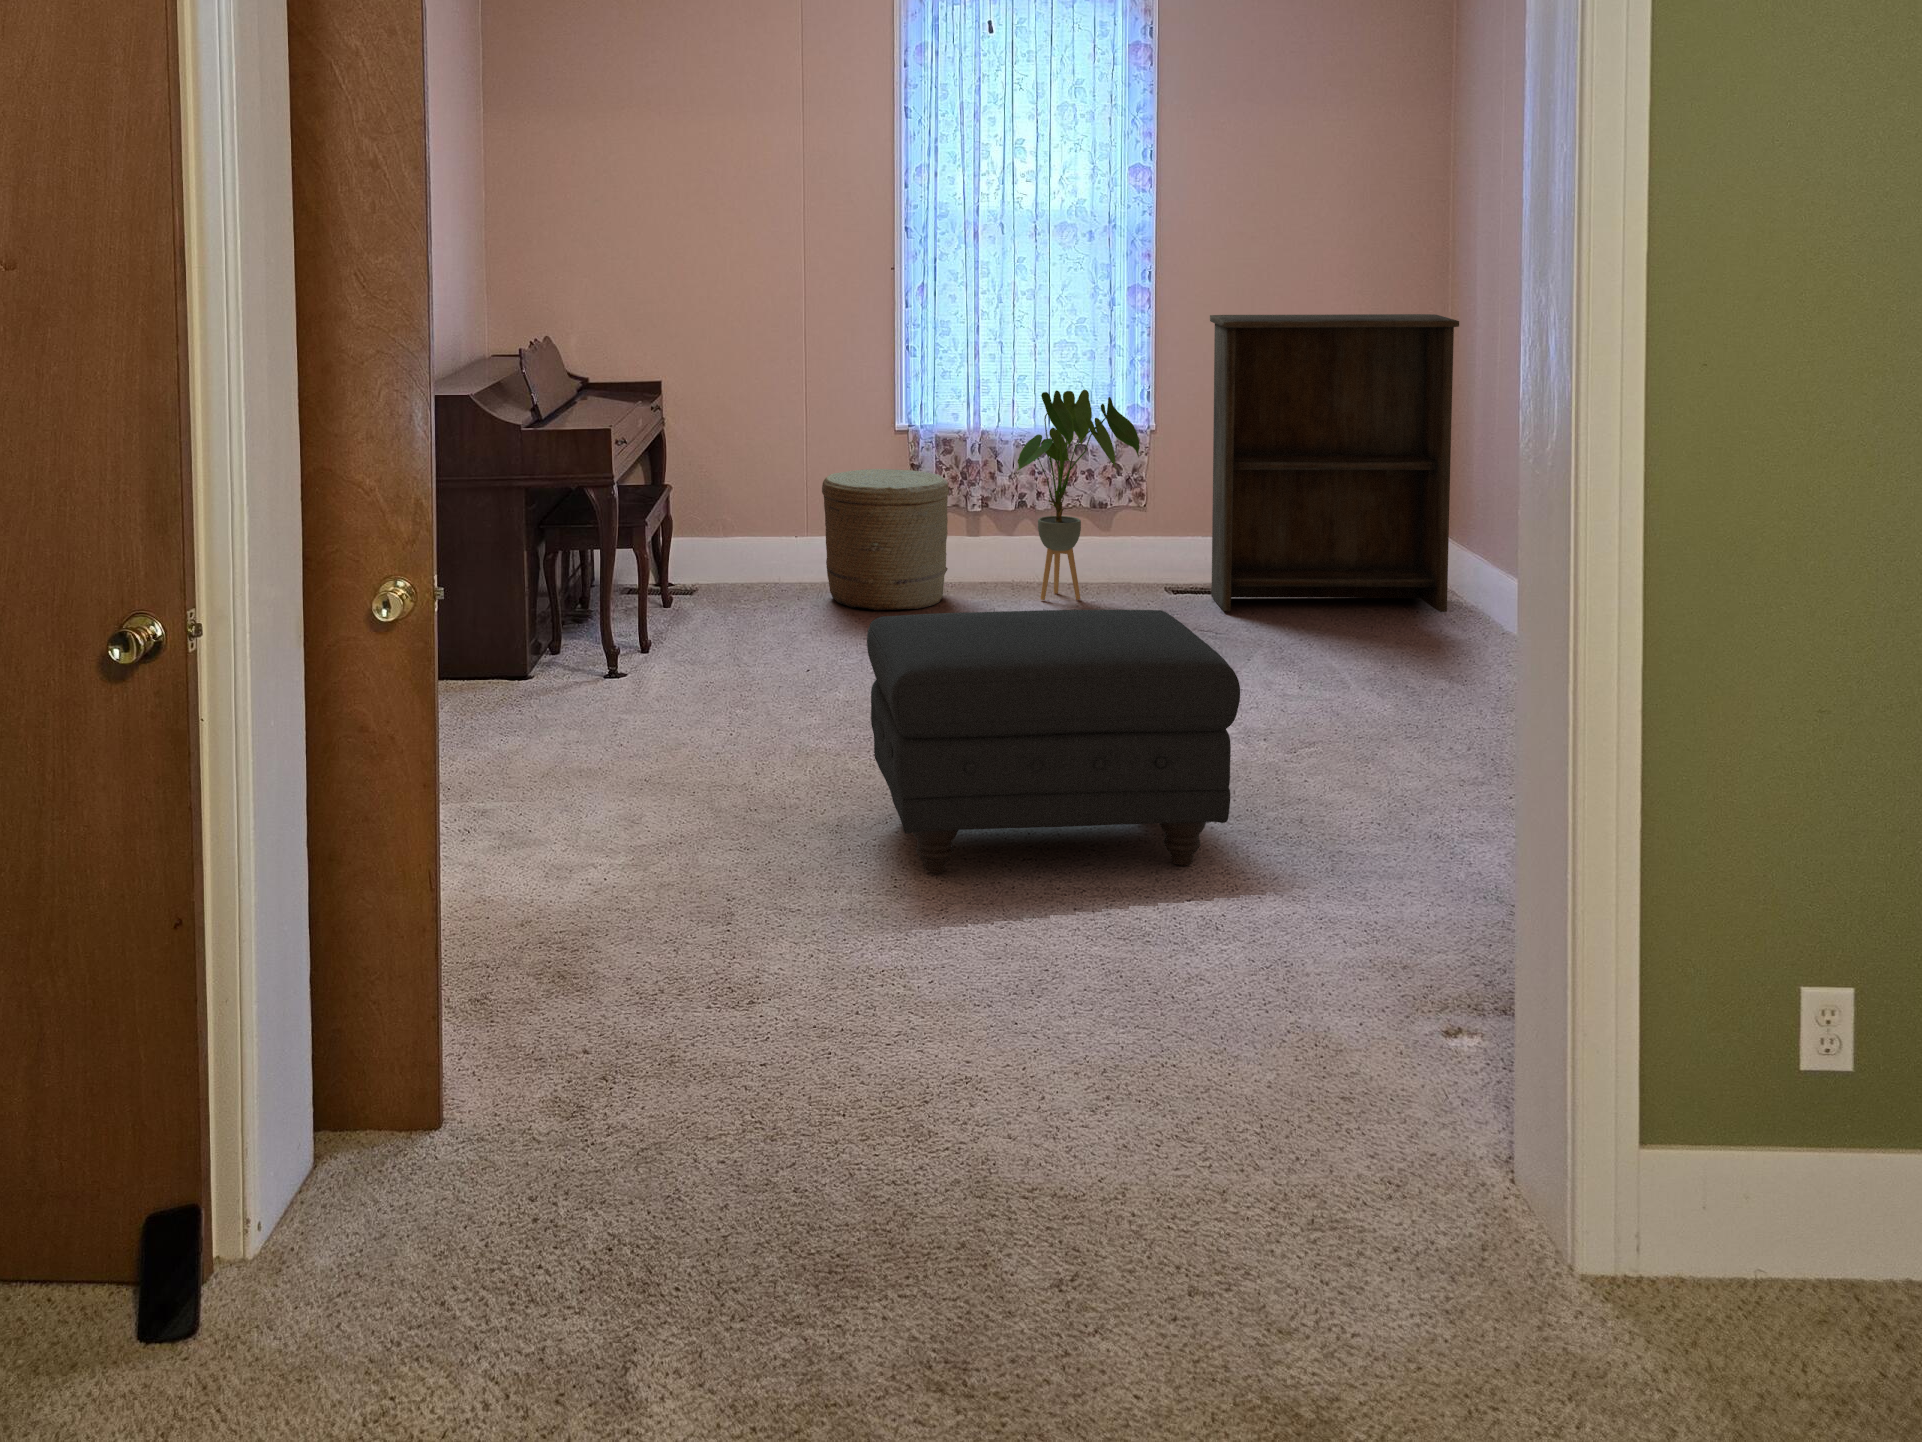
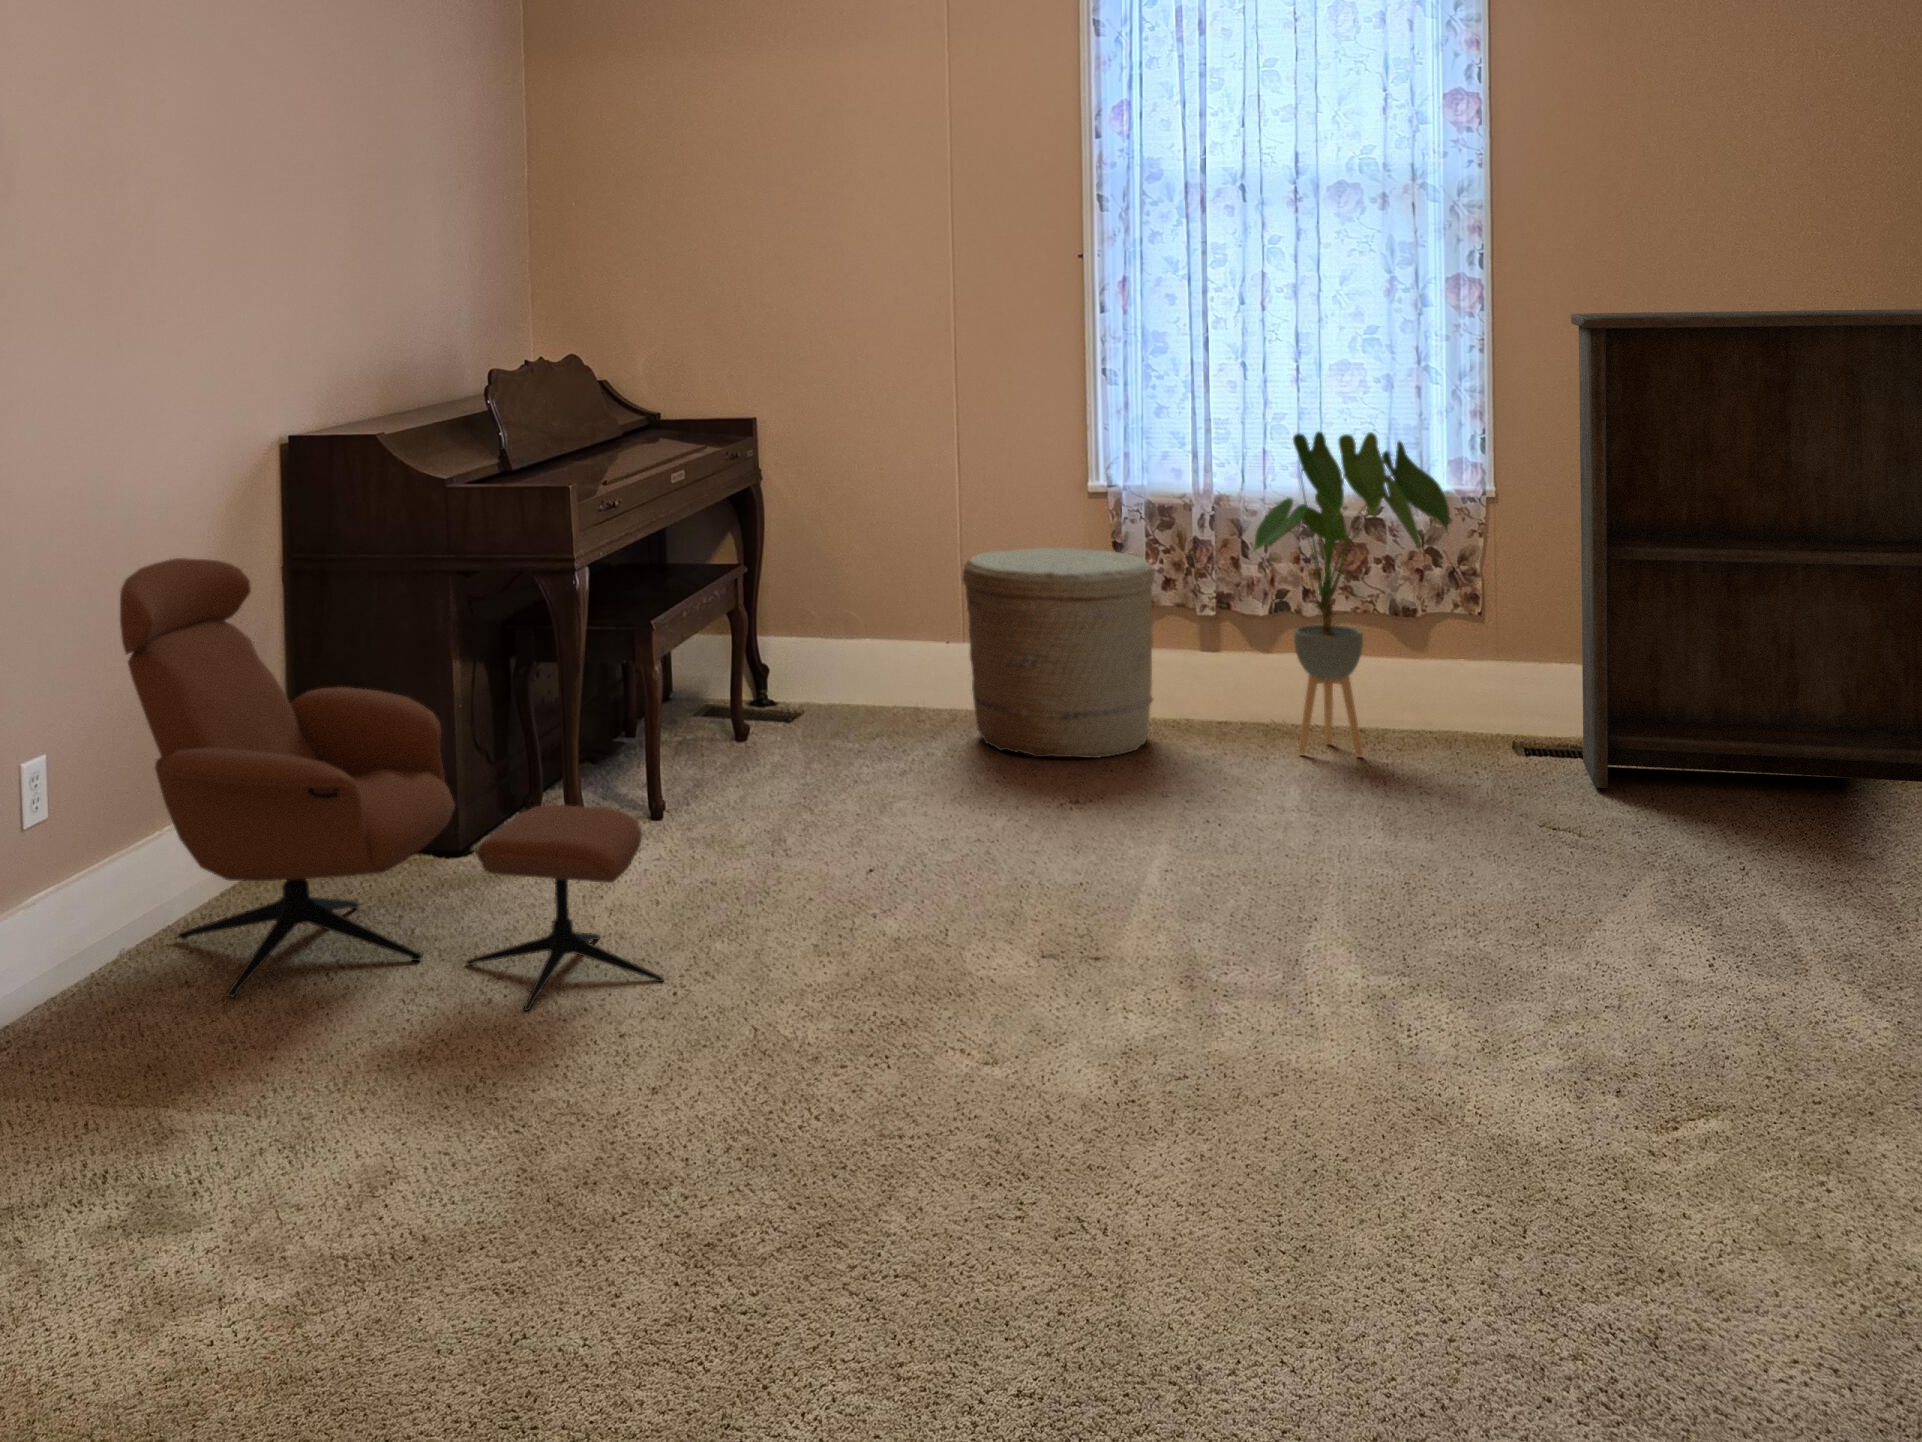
lounge chair: none [375,499,737,780] -> present [120,558,664,1011]
ottoman: present [867,610,1240,873] -> none [718,777,1429,1322]

